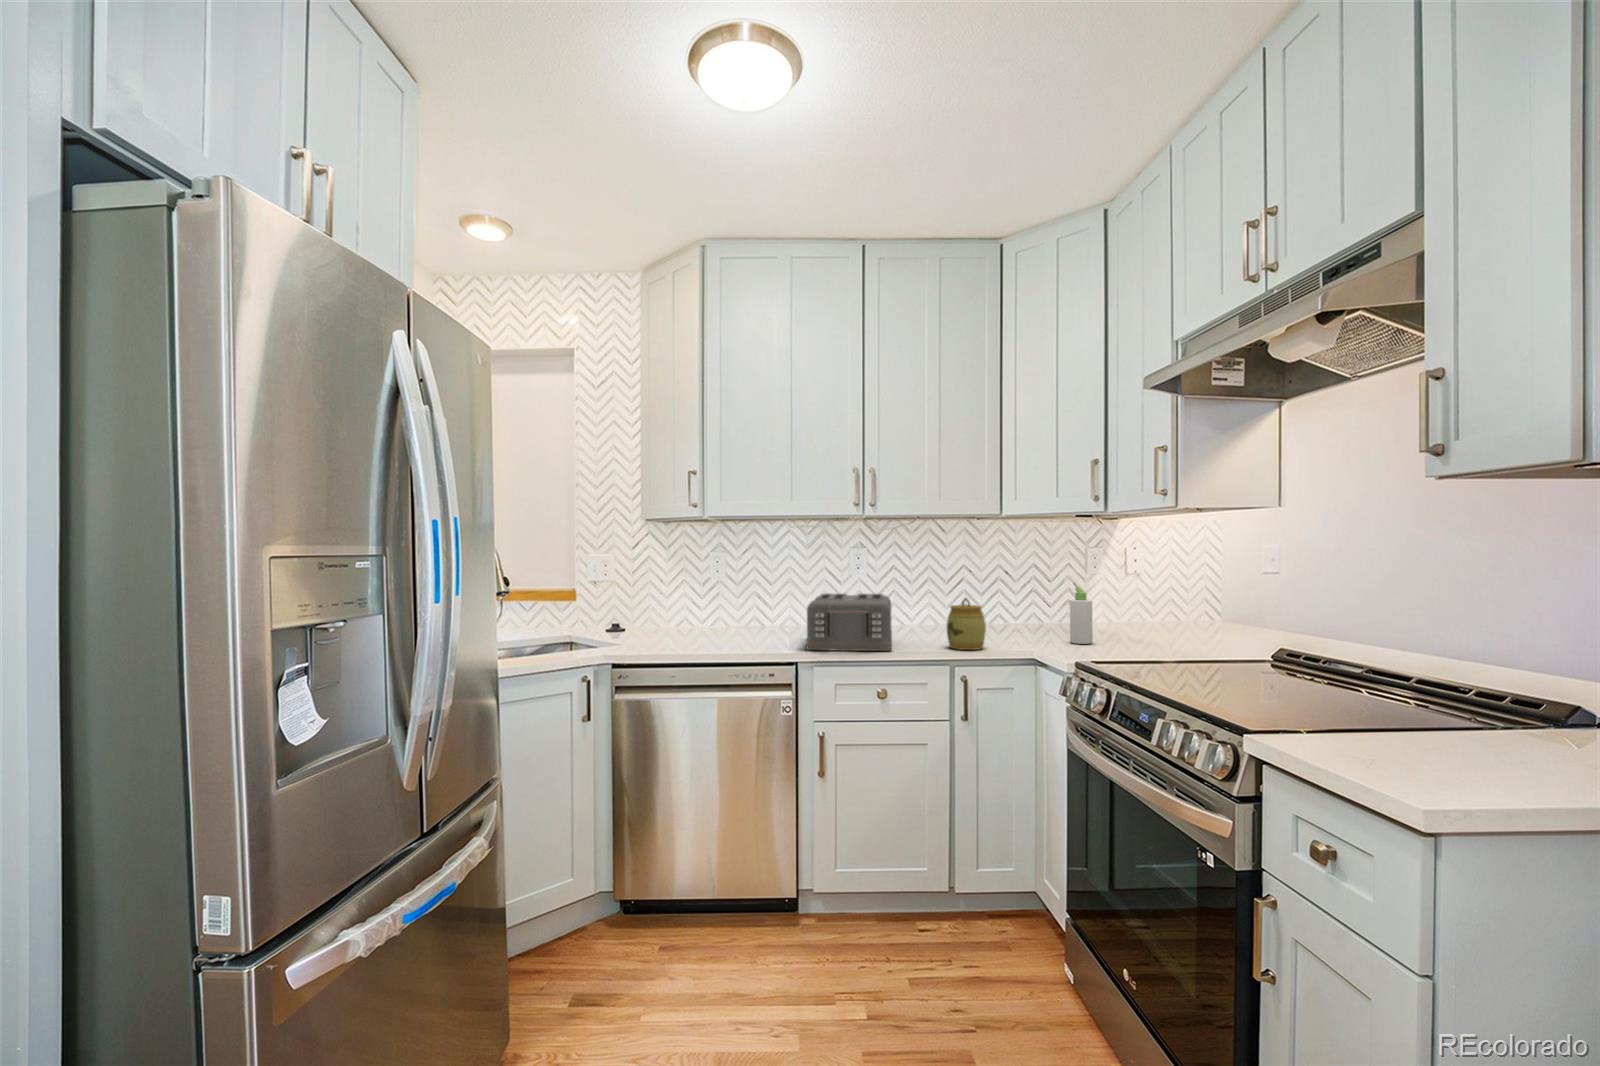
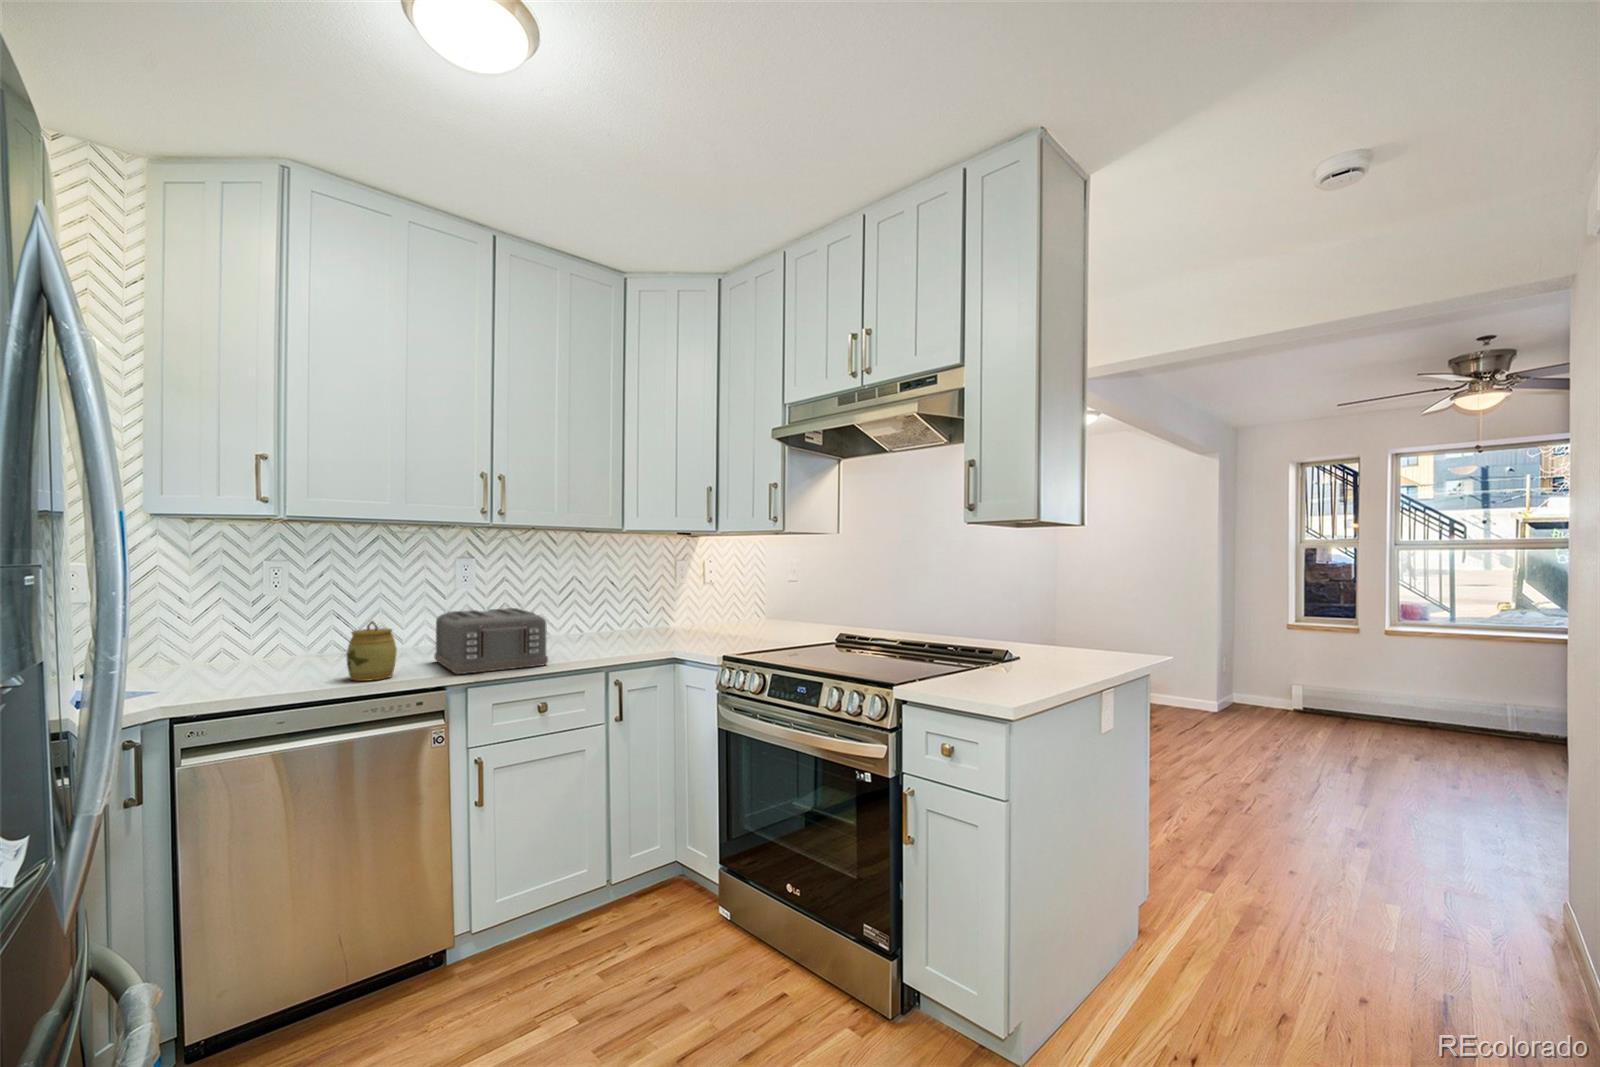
bottle: present [1070,583,1093,644] -> none [682,588,700,641]
jar: present [947,598,986,650] -> present [346,621,397,681]

